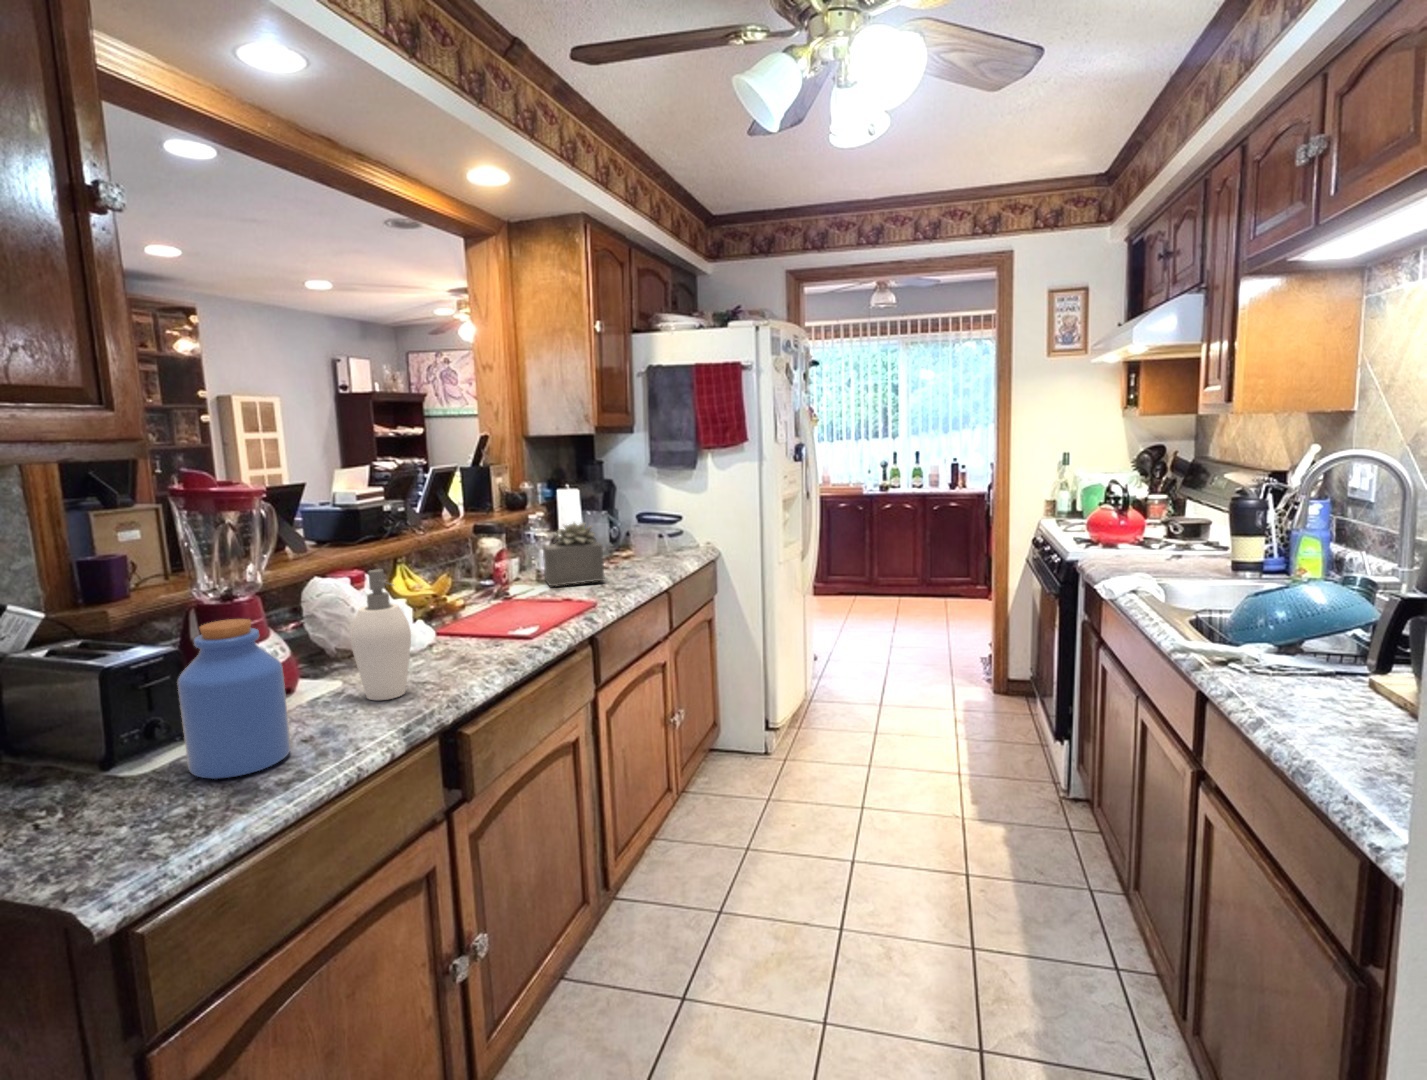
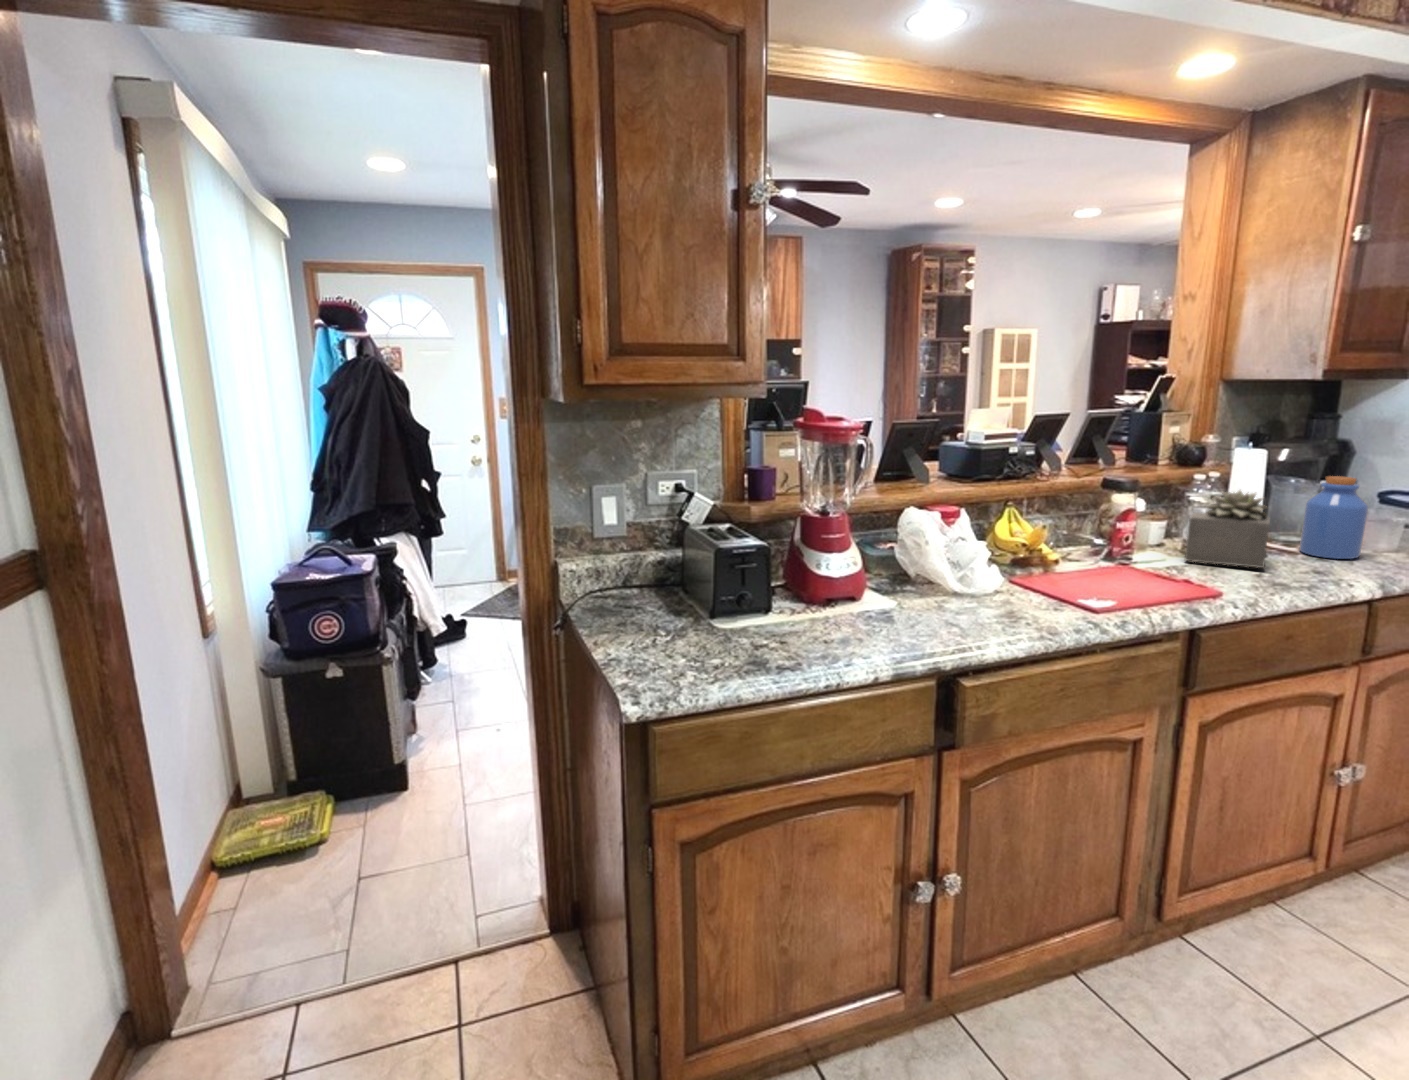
soap dispenser: present [351,569,411,700] -> none [886,512,939,631]
jar: present [178,619,291,779] -> present [1300,476,1368,559]

